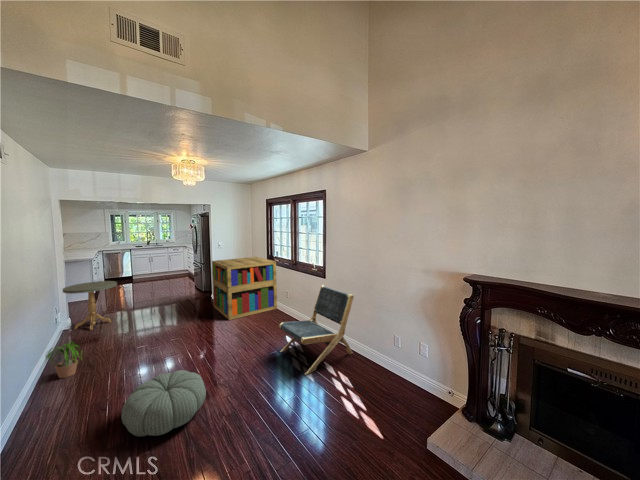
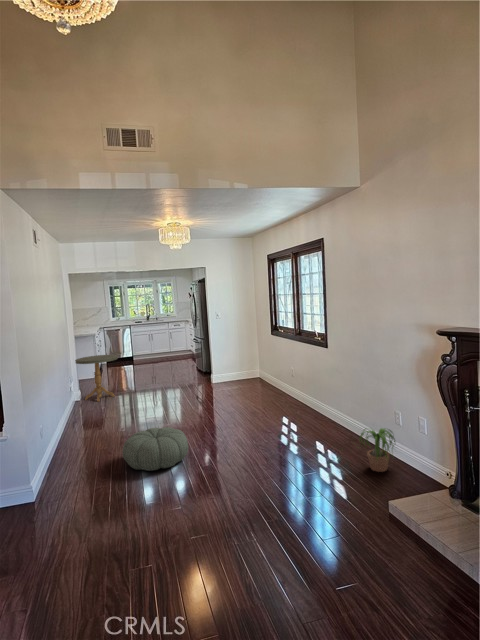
bookshelf: present [212,257,277,320] -> none [208,329,283,400]
lounge chair: present [279,285,354,375] -> none [268,356,357,449]
potted plant: present [46,342,82,378] -> present [360,429,395,472]

